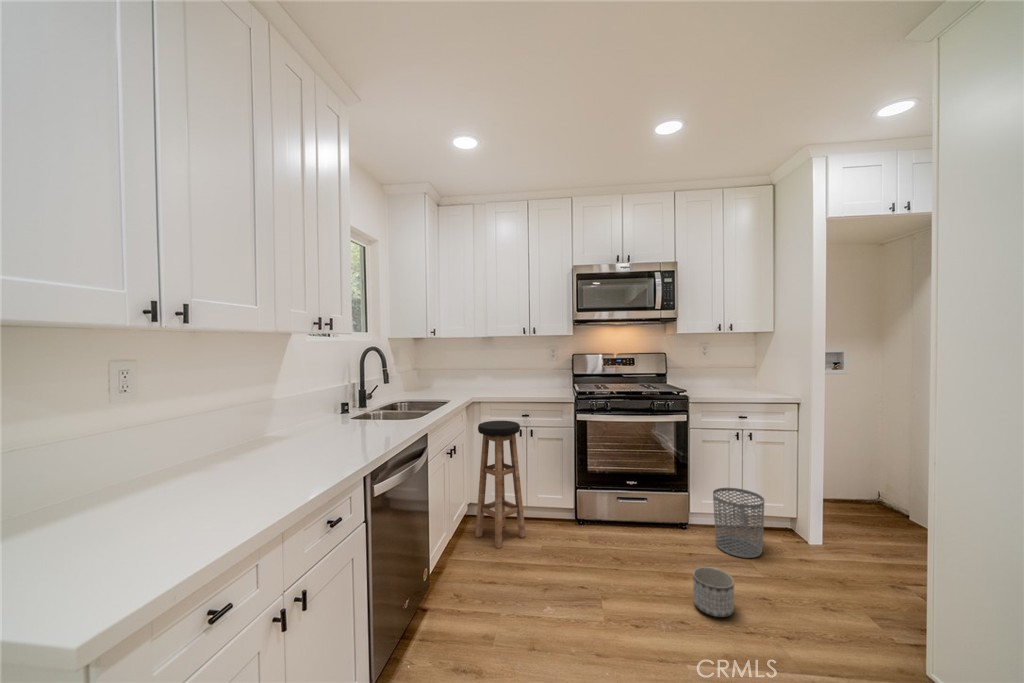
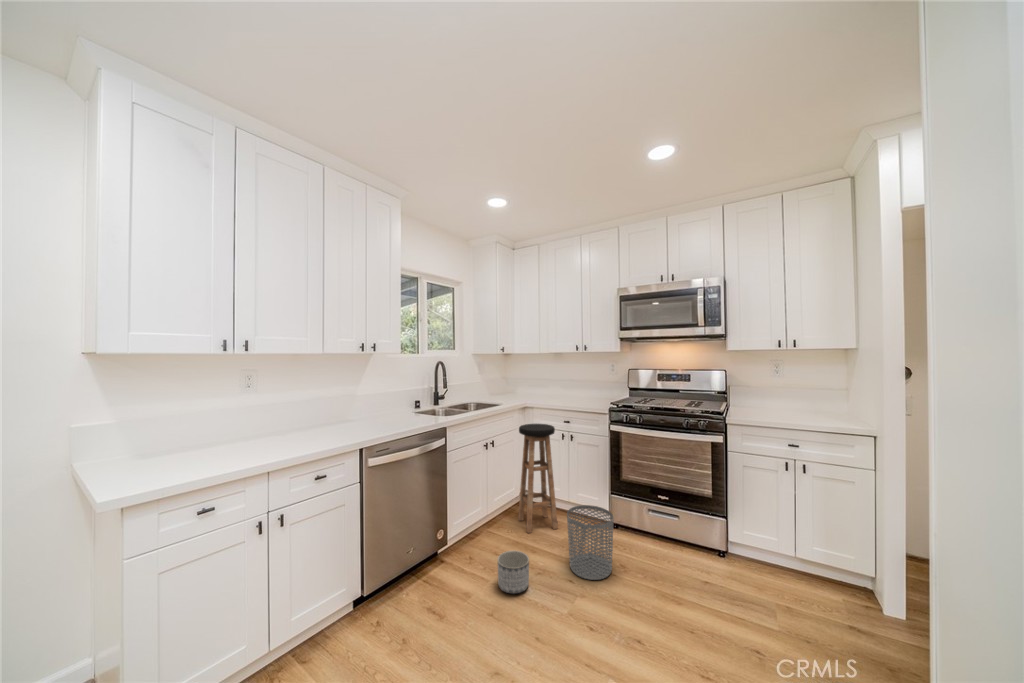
waste bin: present [713,488,764,558] -> present [567,505,613,580]
planter: present [693,567,734,617] -> present [498,551,529,594]

